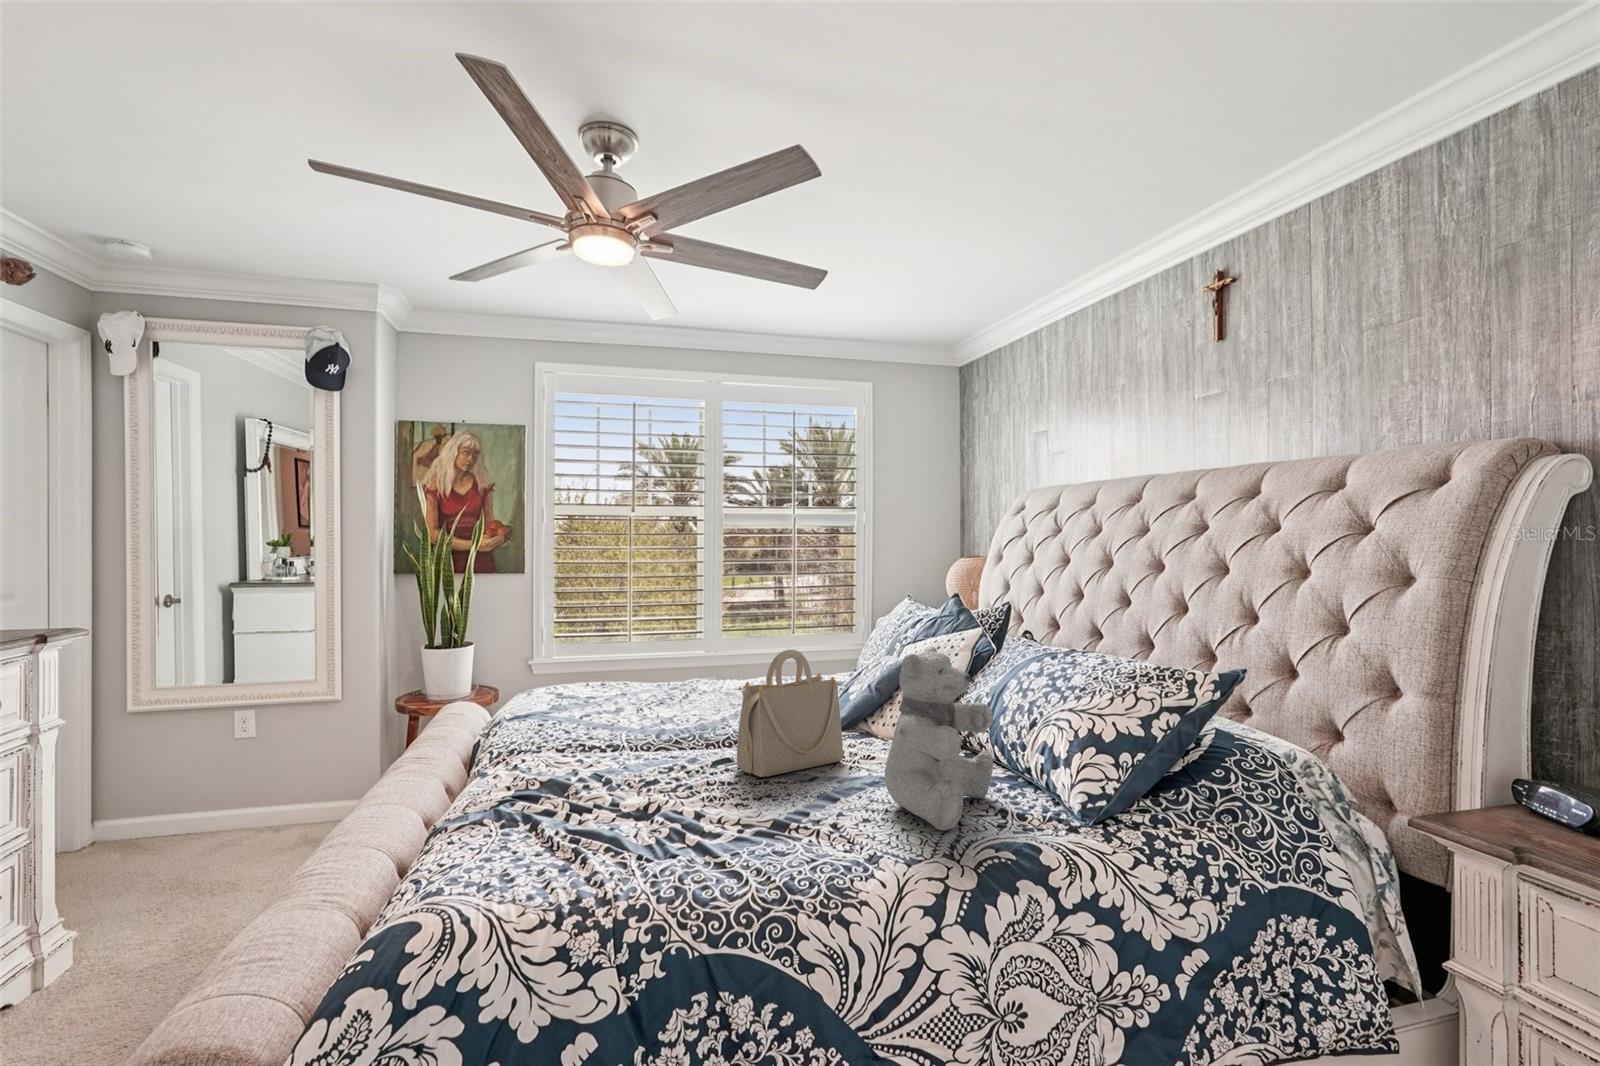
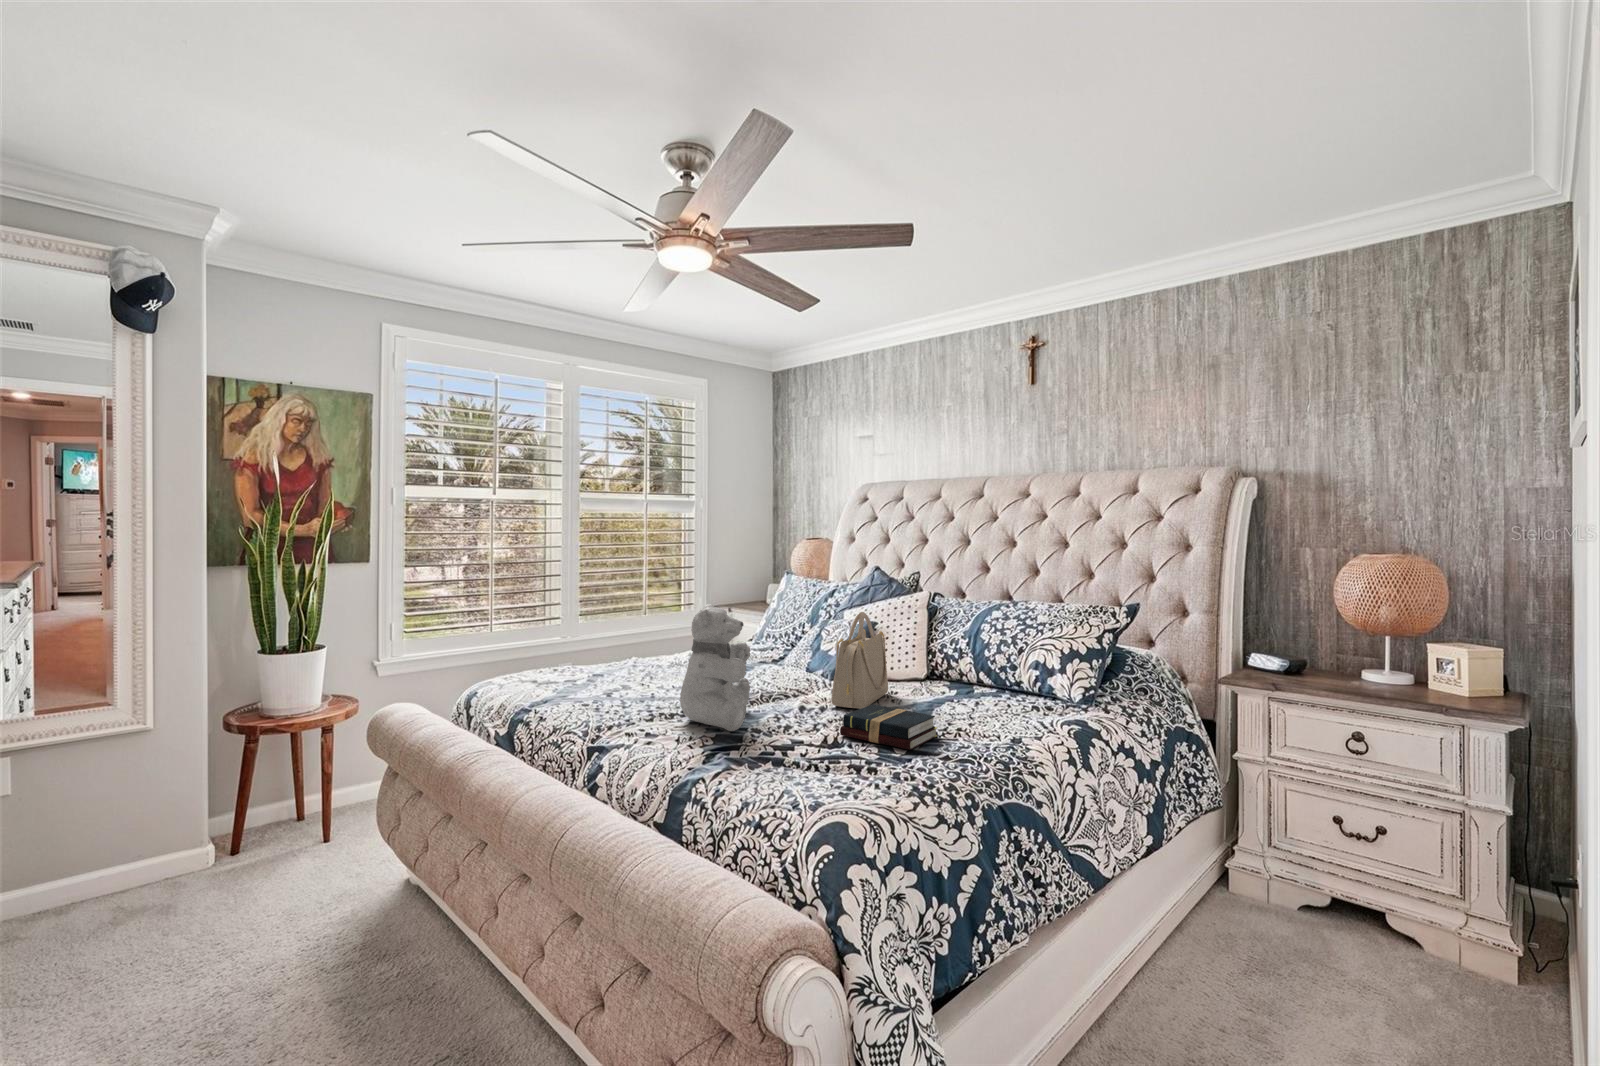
teddy bear: present [885,646,993,831] -> present [680,604,750,731]
hardback book: none [656,773,769,843] -> present [840,704,937,750]

